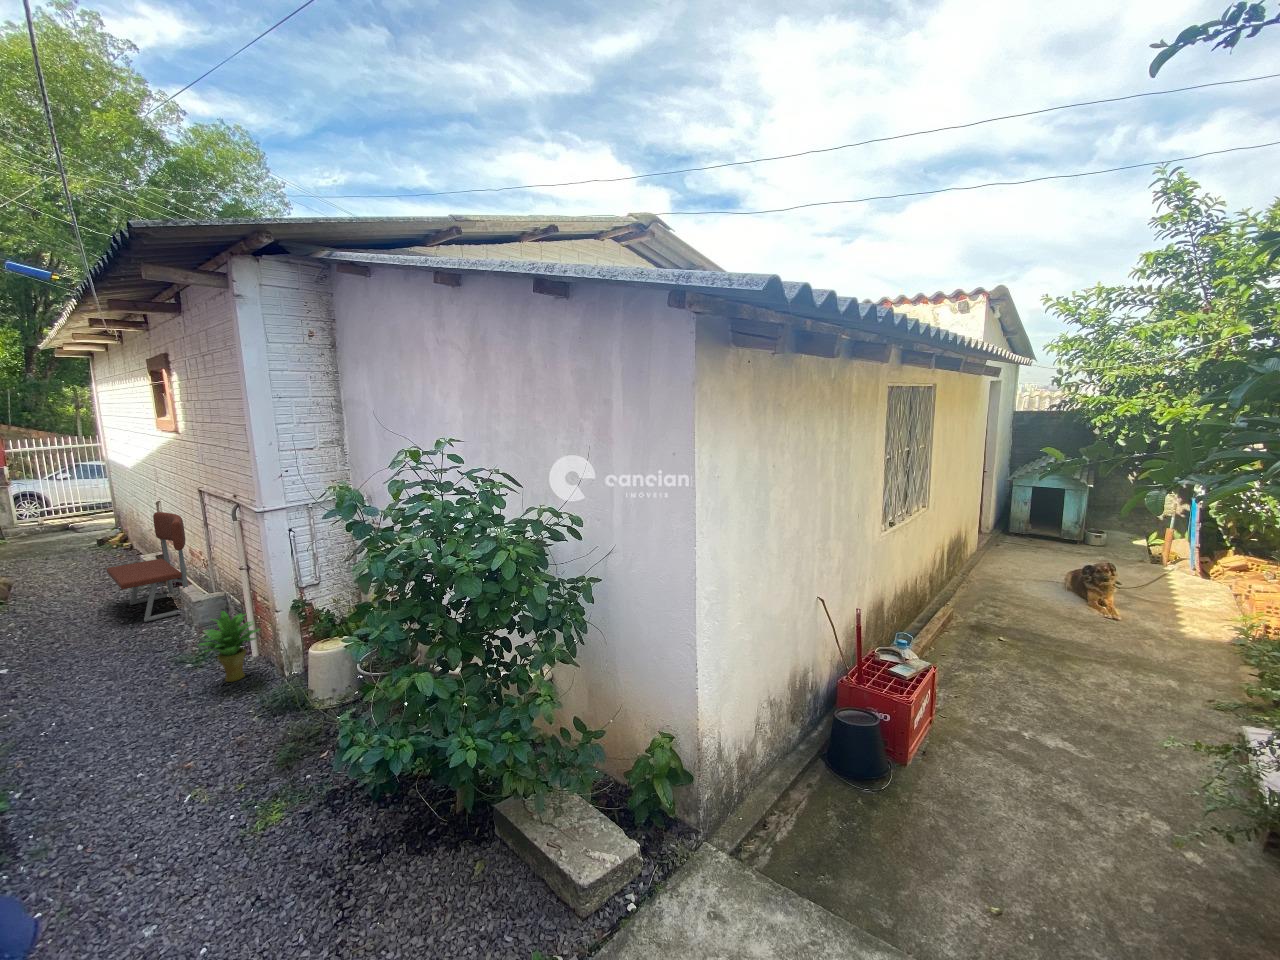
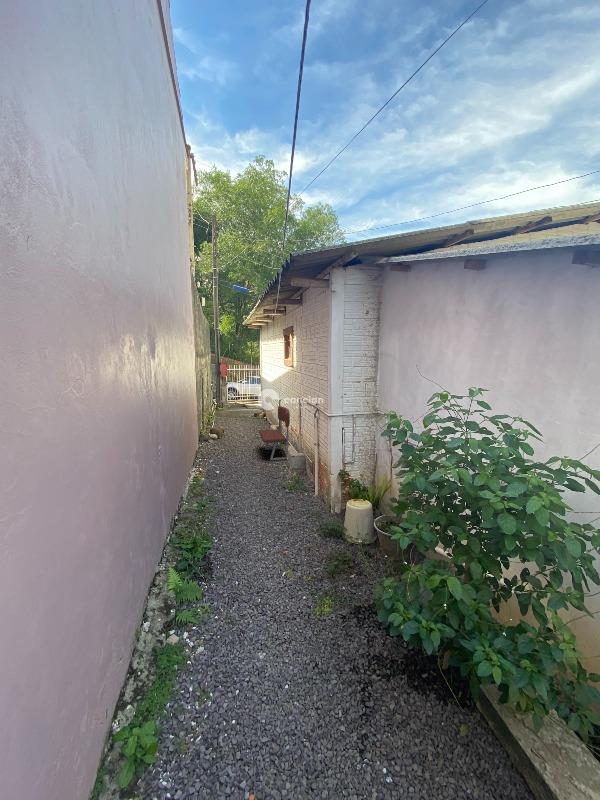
potted plant: present [199,611,260,682] -> none [293,467,322,507]

